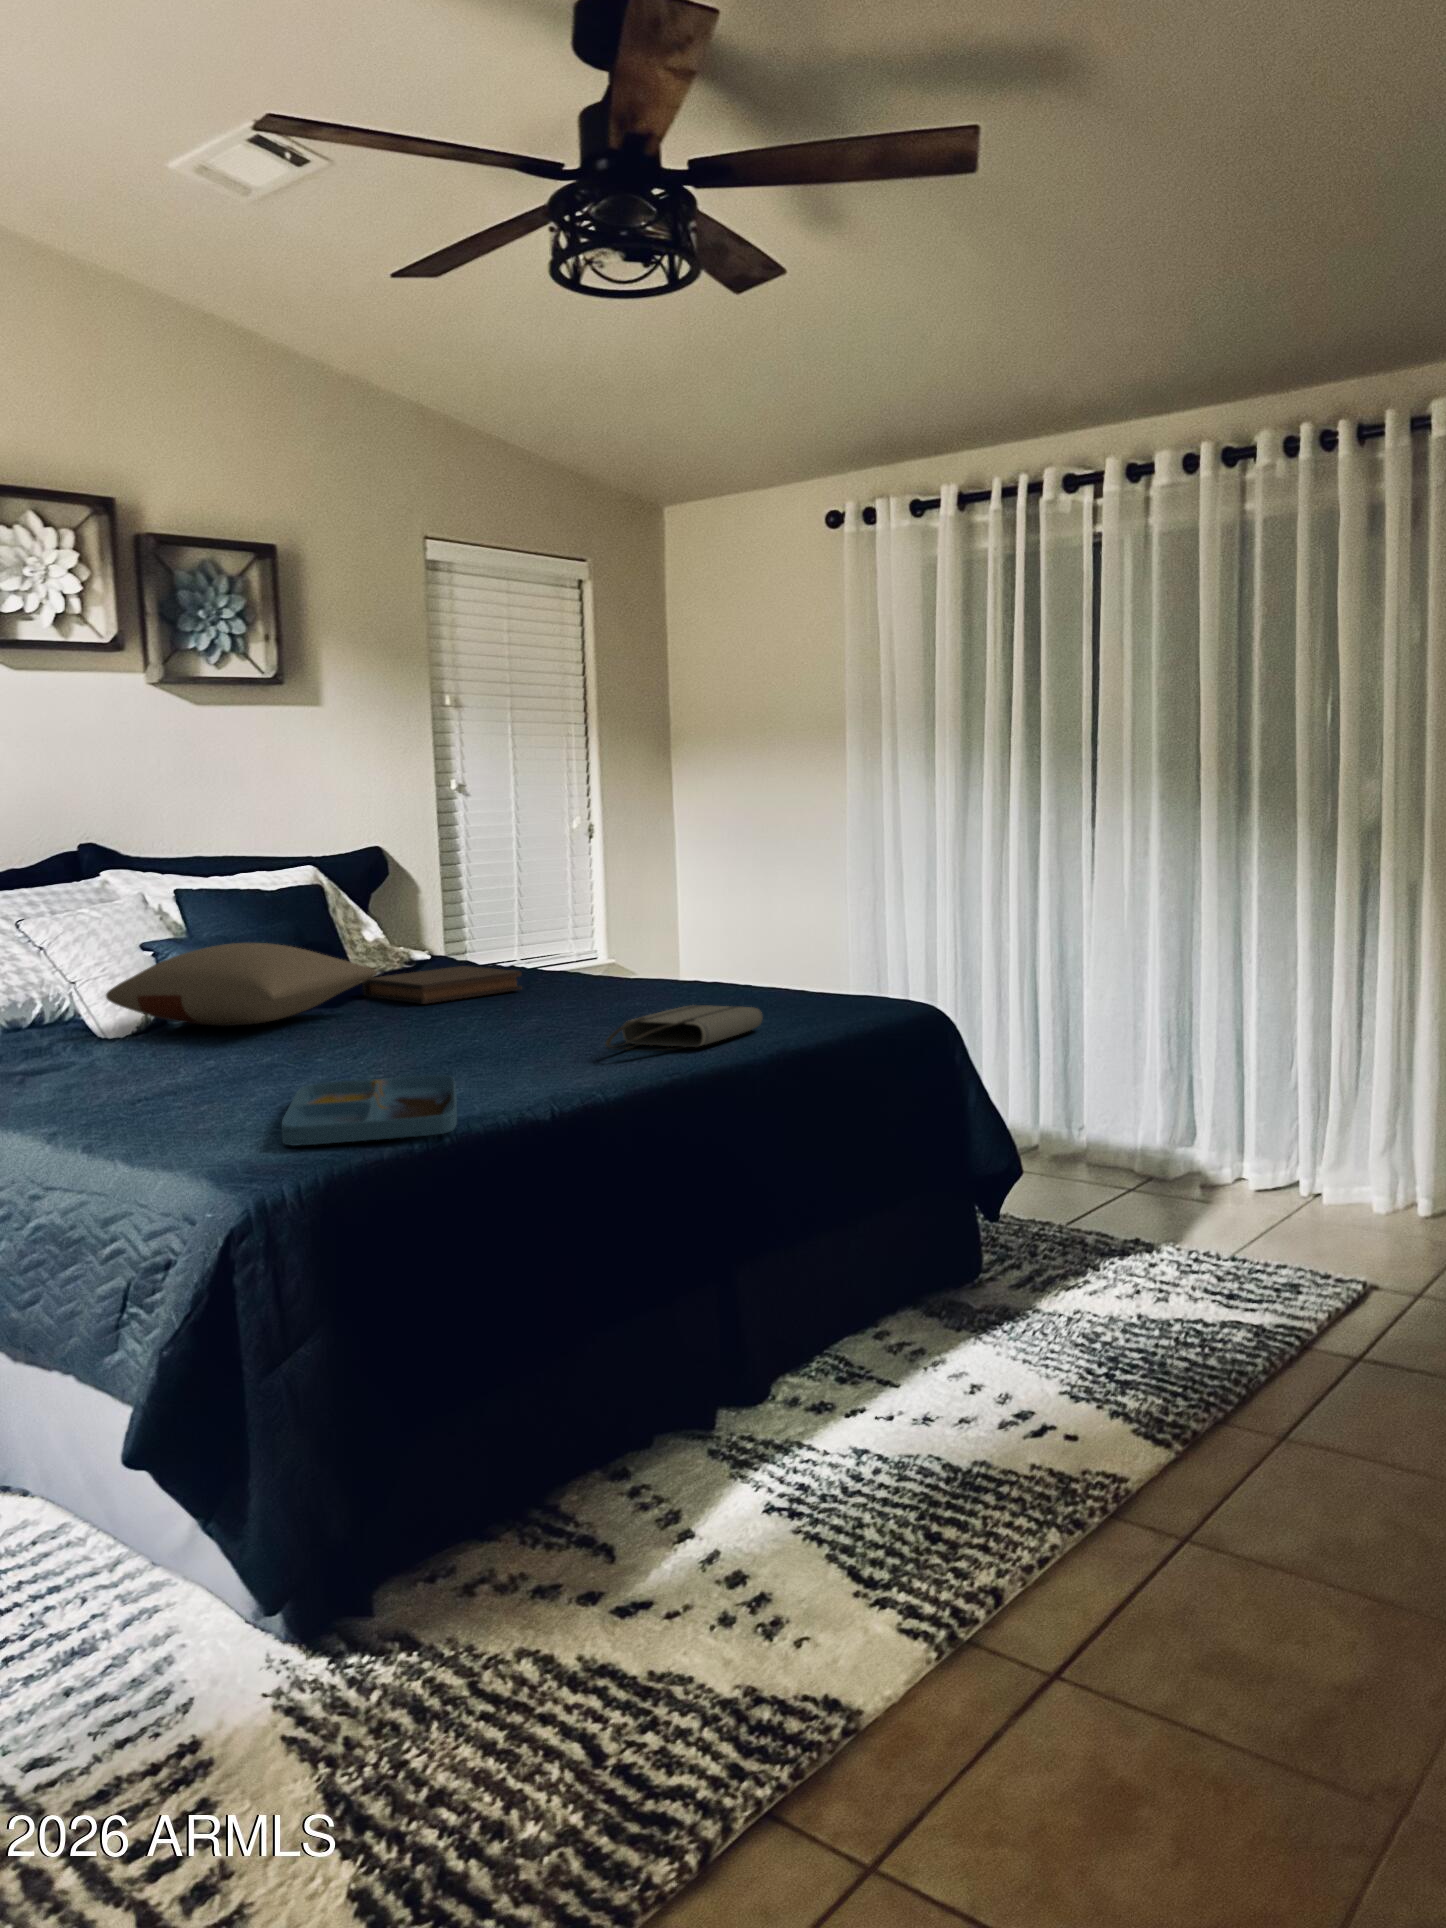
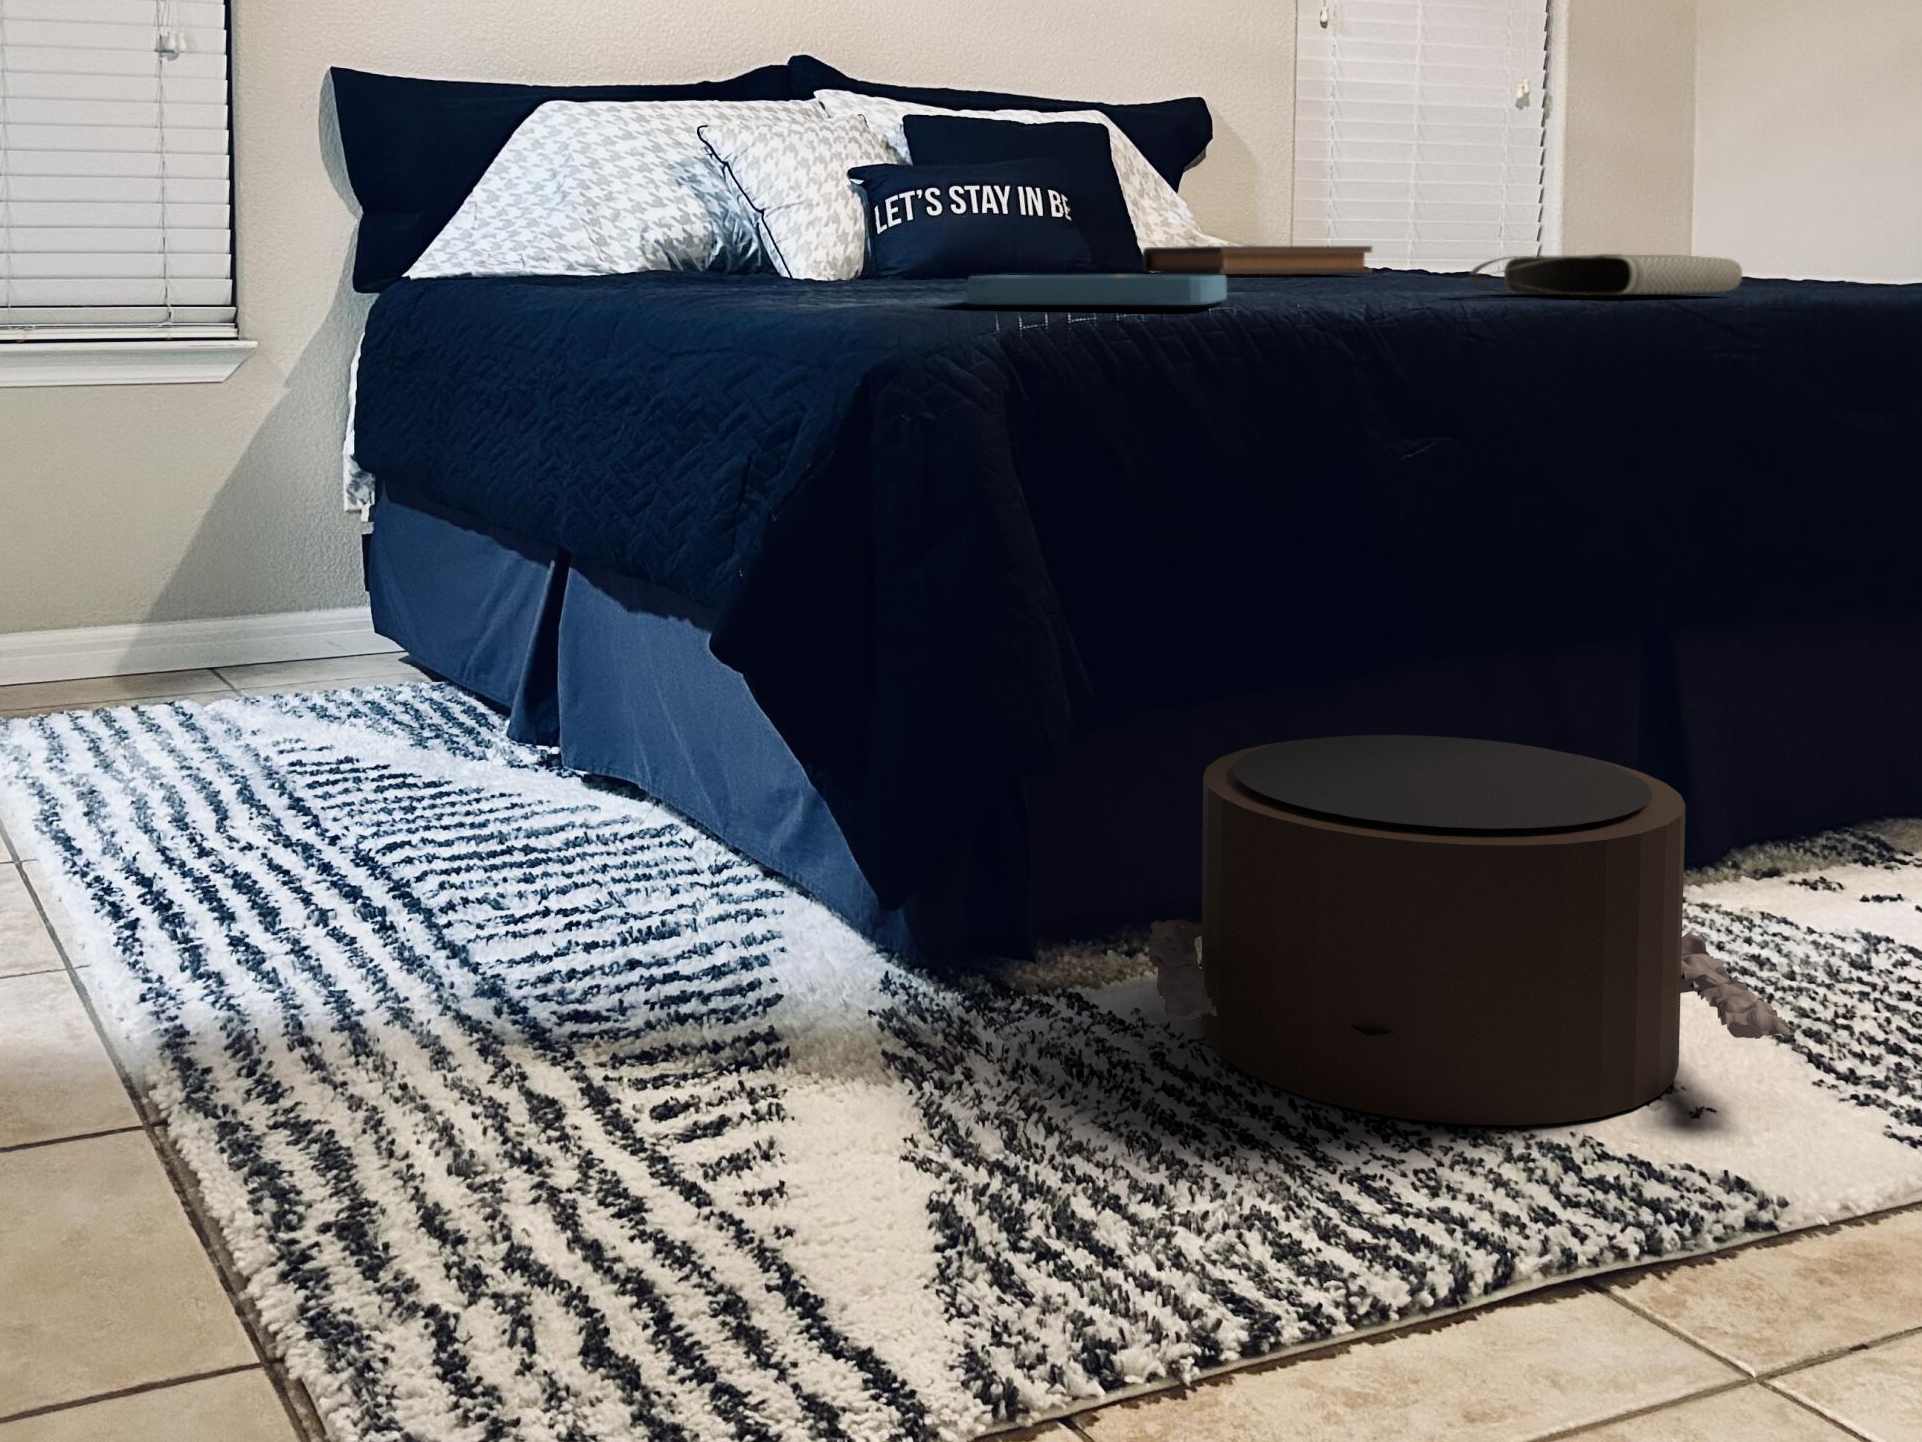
pillow: present [106,943,377,1026] -> none [798,164,1158,273]
pouf: none [455,1399,858,1704] -> present [1149,735,1790,1126]

